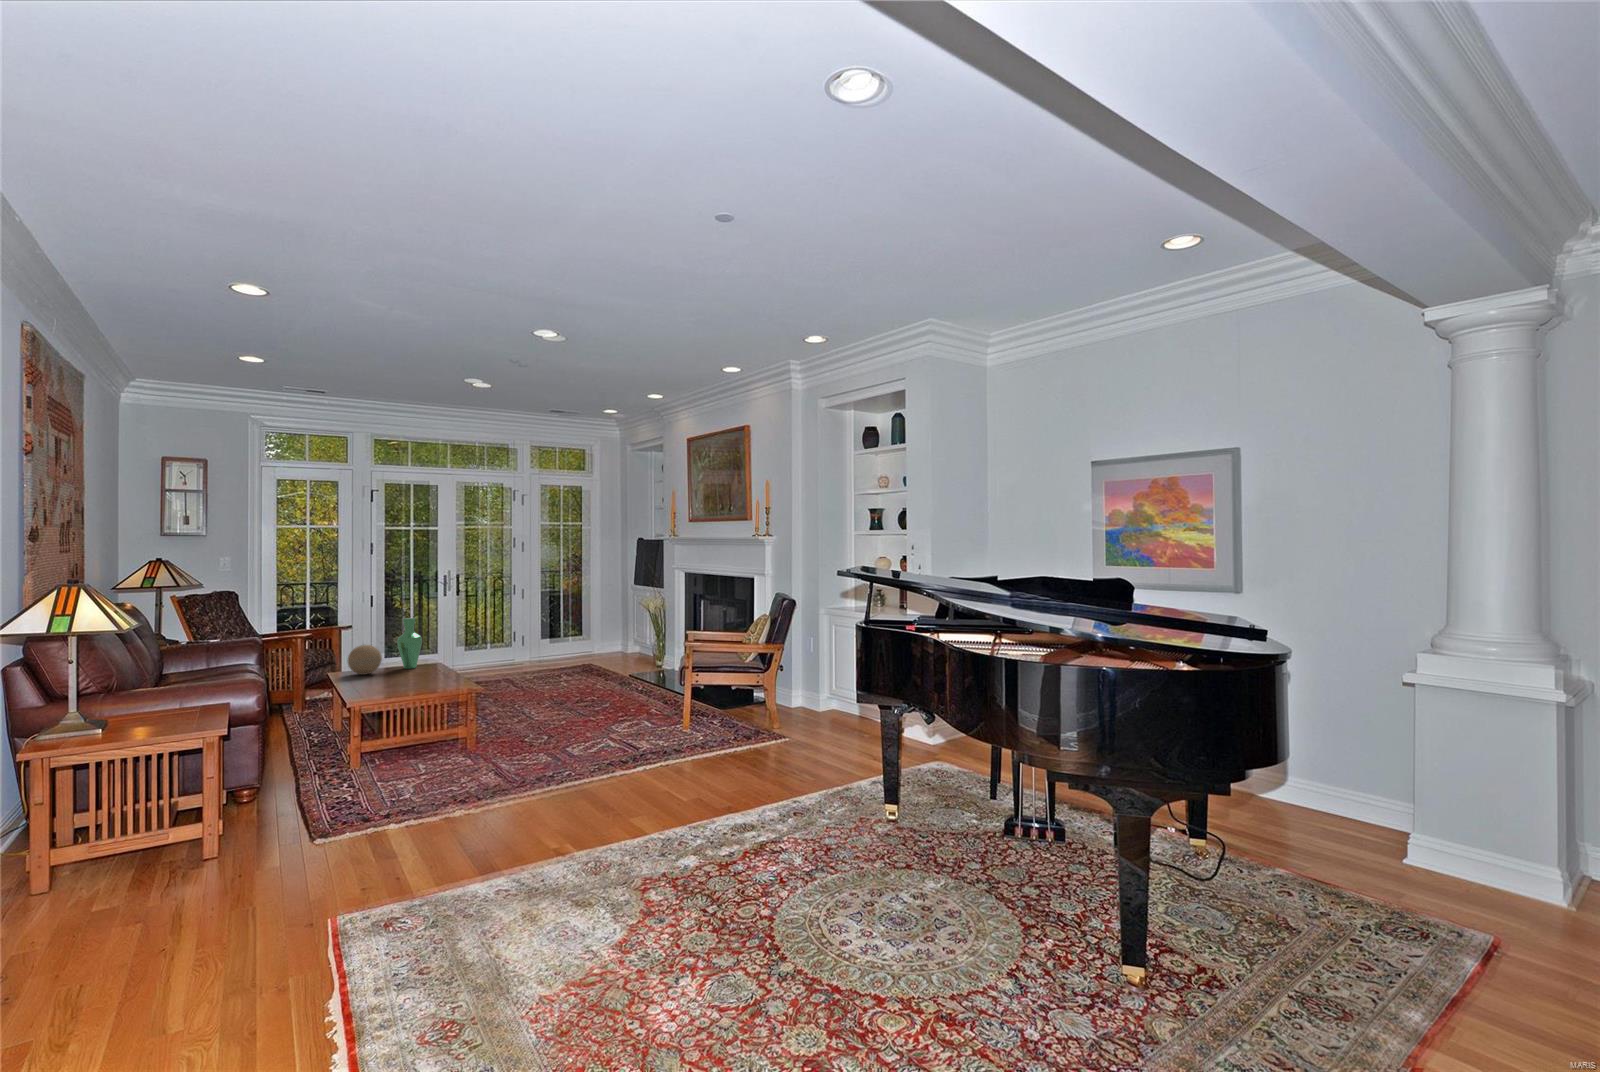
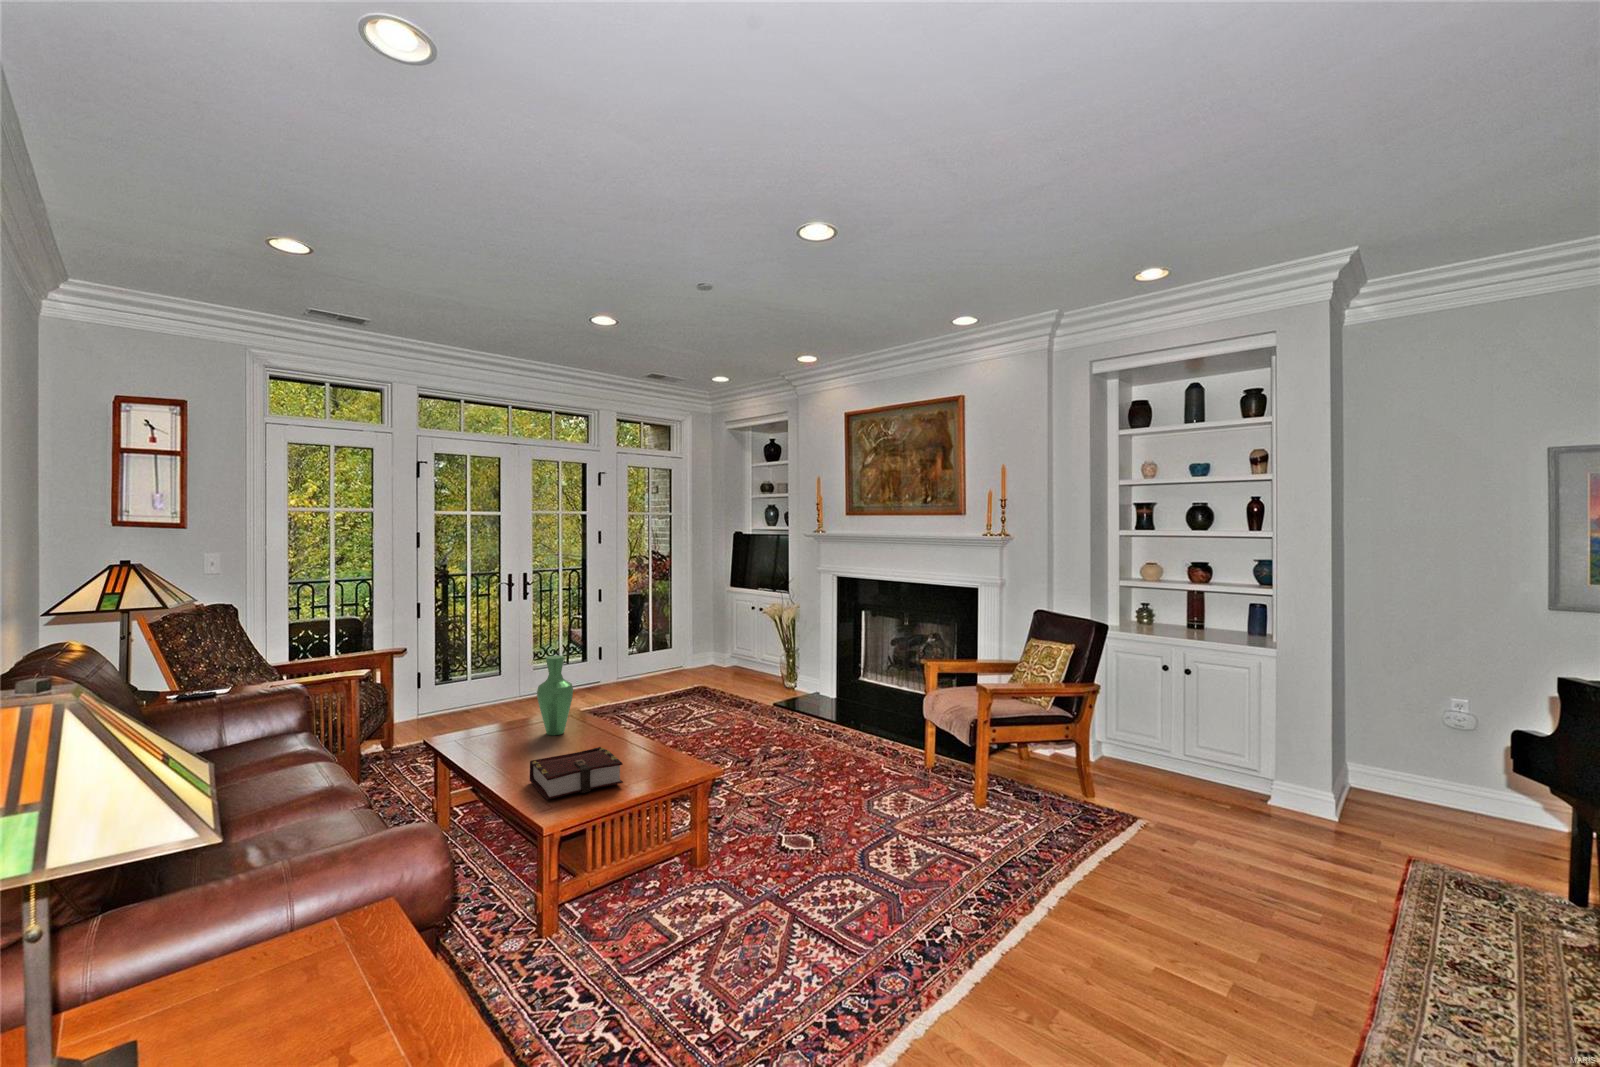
decorative orb: present [348,645,382,675] -> none [471,703,523,752]
book: none [366,668,417,691] -> present [530,747,623,800]

